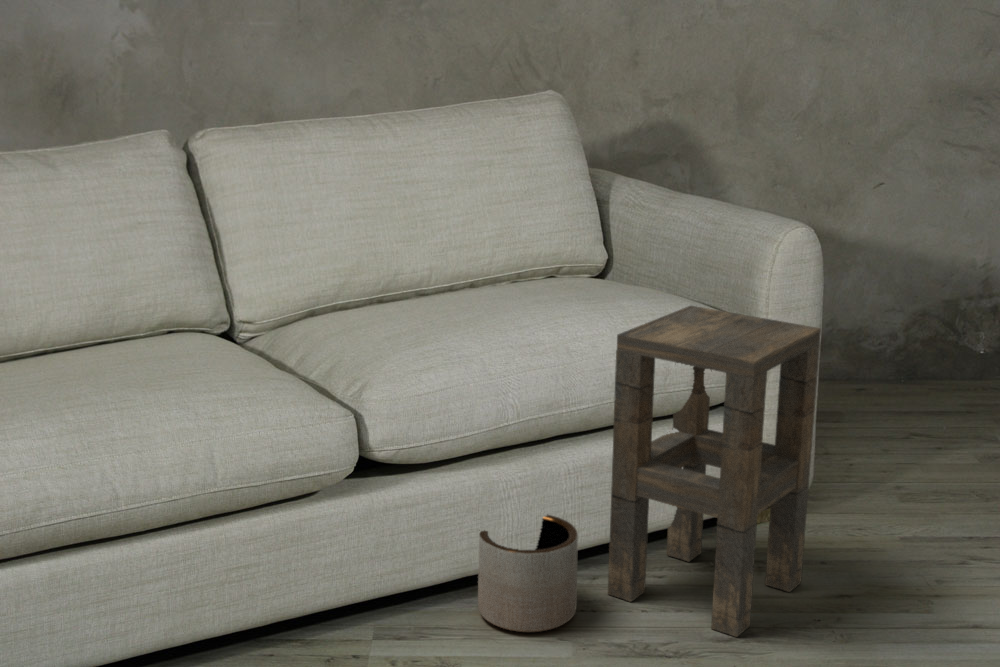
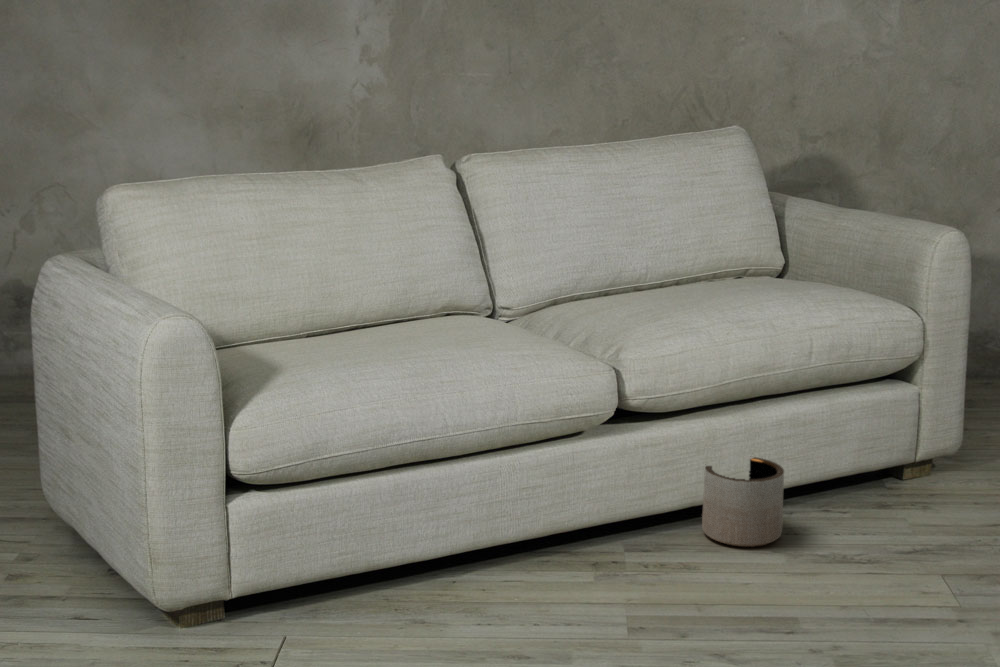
side table: present [608,306,821,637] -> none [804,293,978,552]

